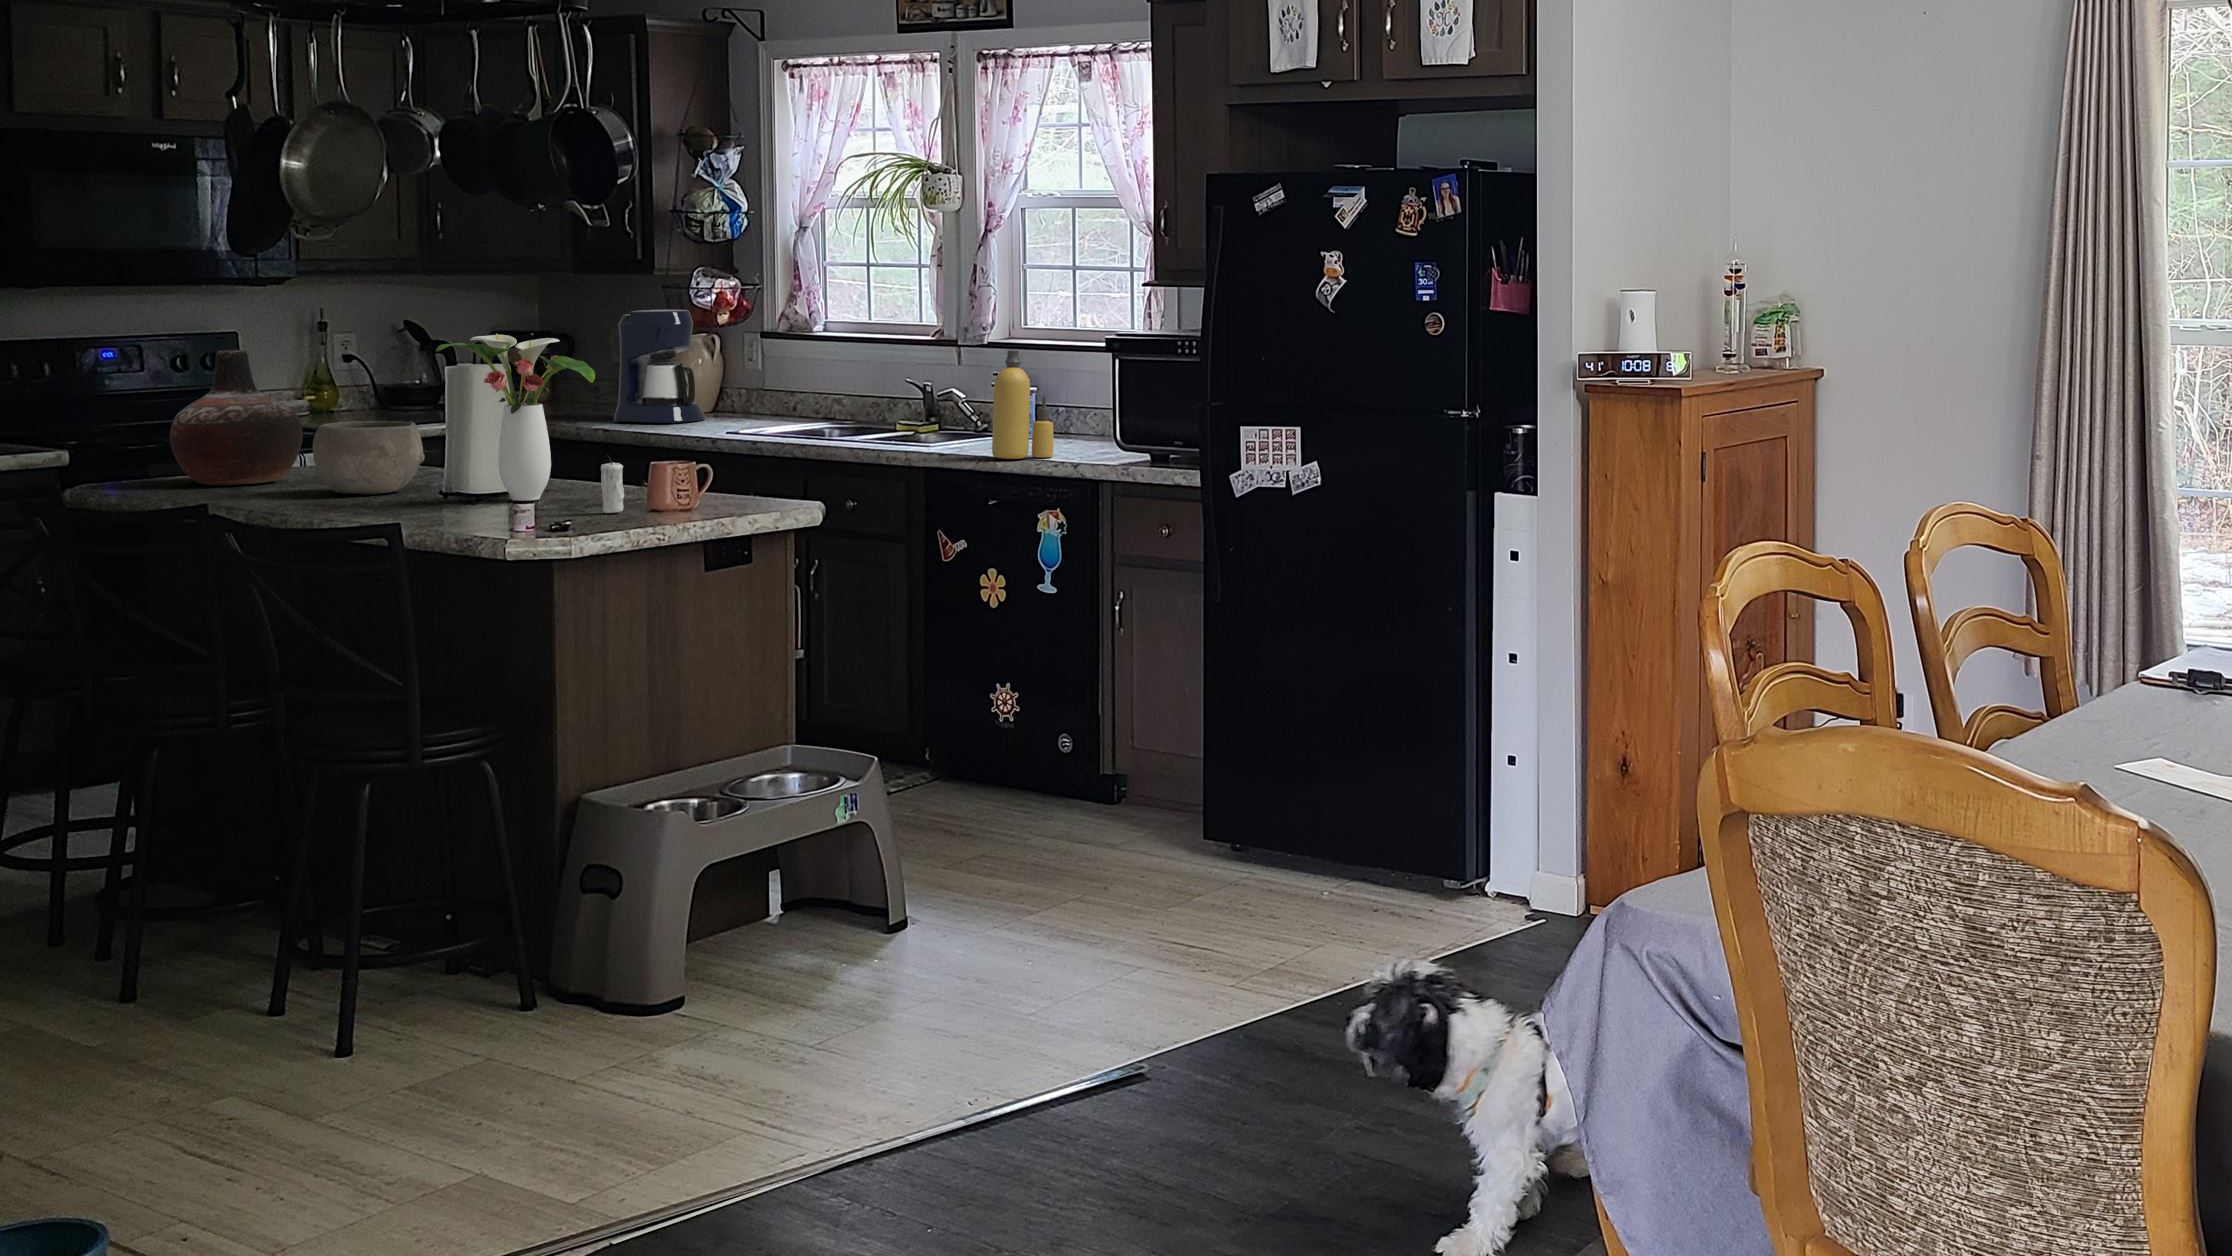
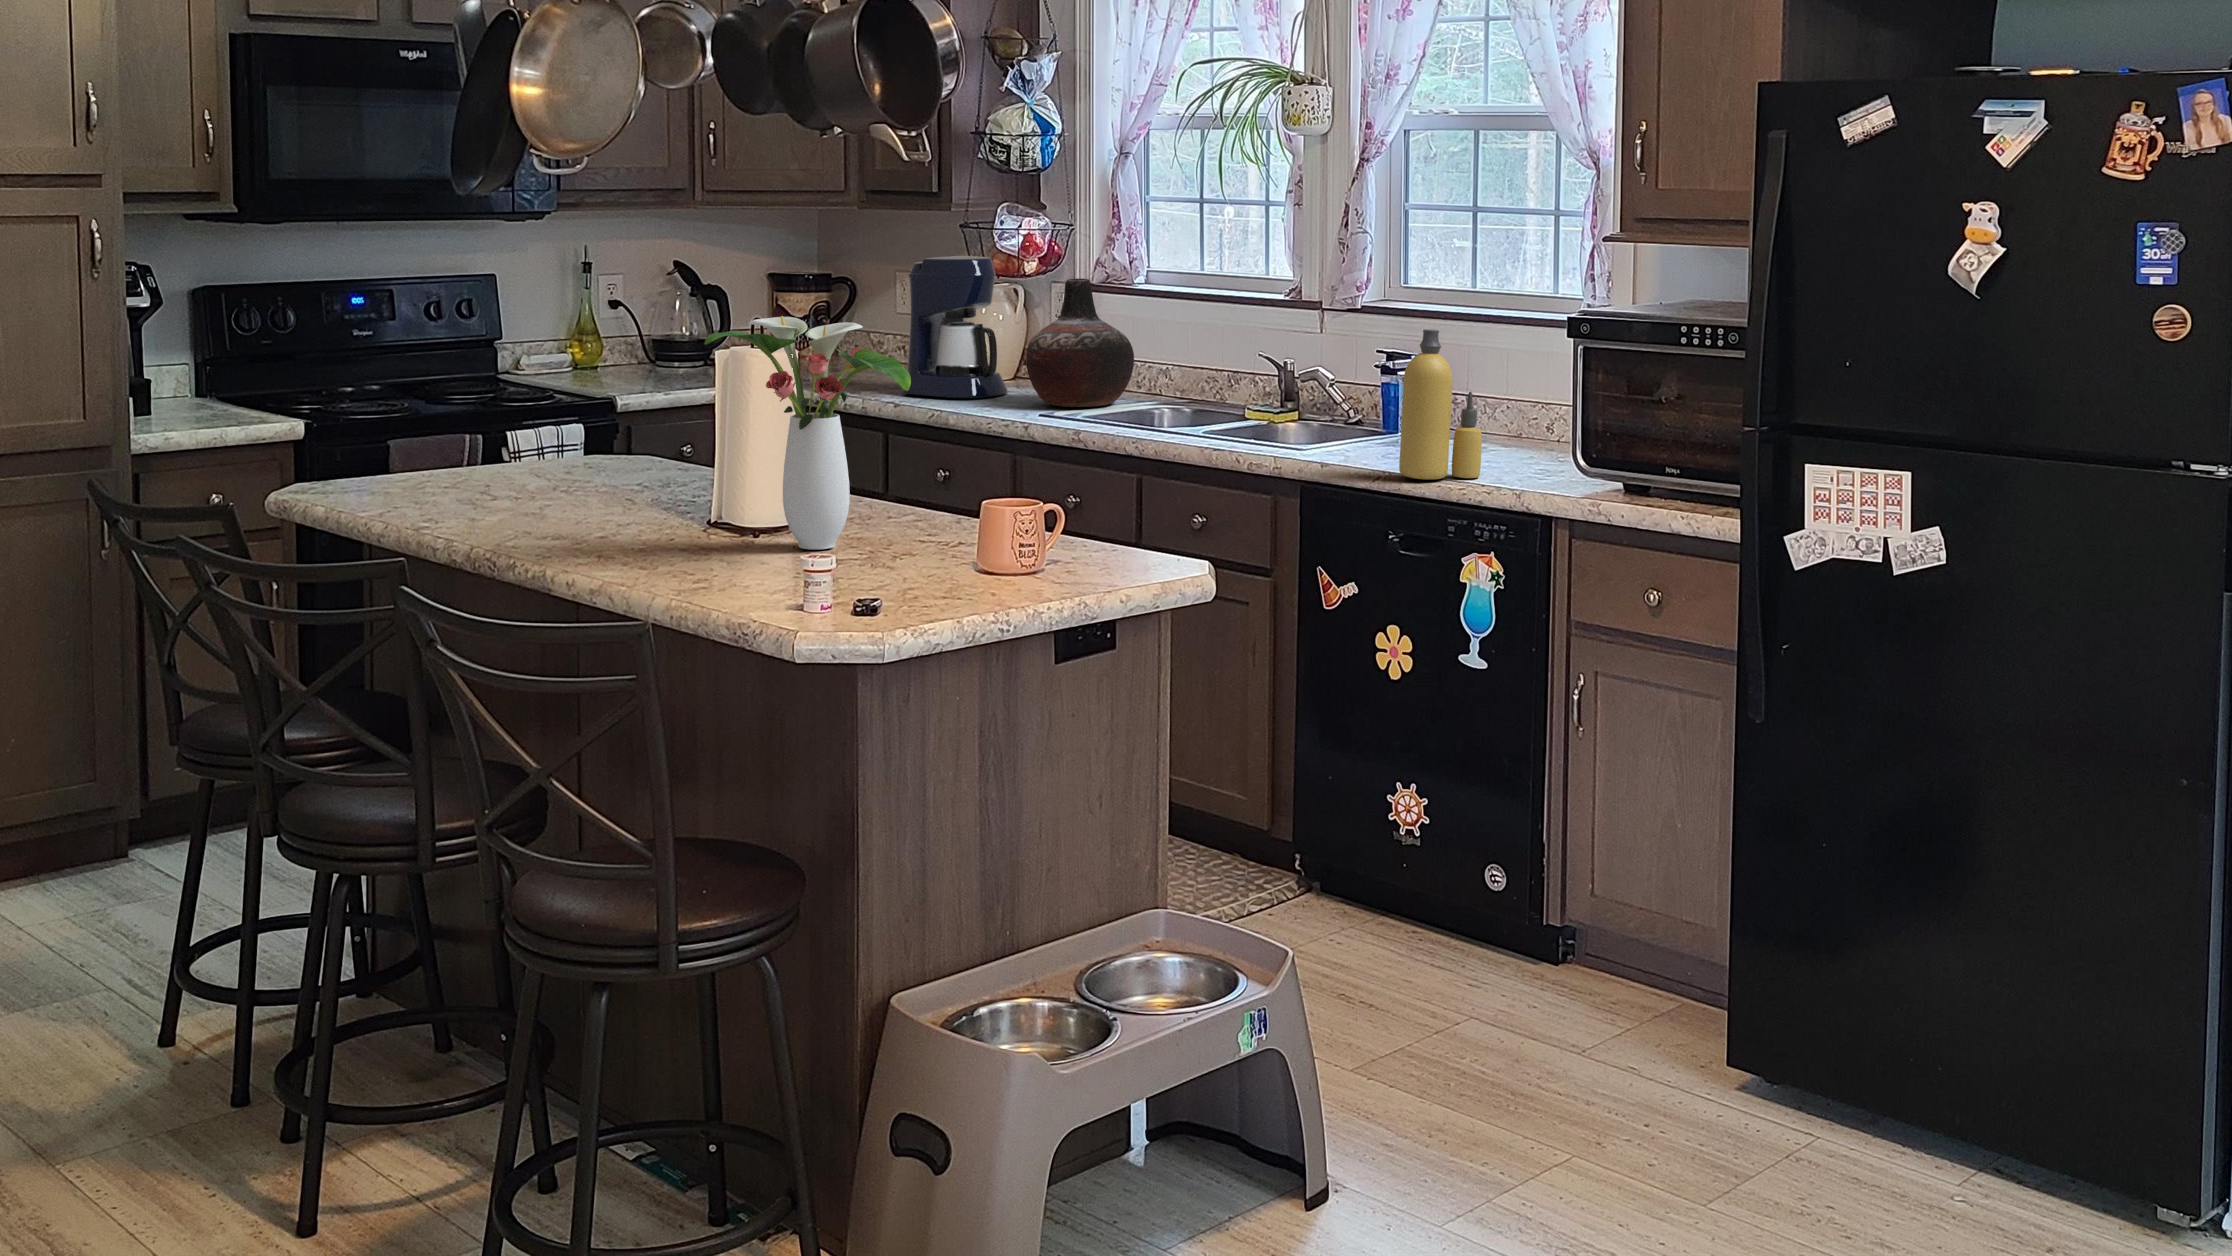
vase: present [170,350,303,485] -> present [1026,278,1134,407]
bowl: present [313,421,425,494] -> none [553,425,689,526]
candle: present [601,457,624,513] -> none [921,498,952,585]

